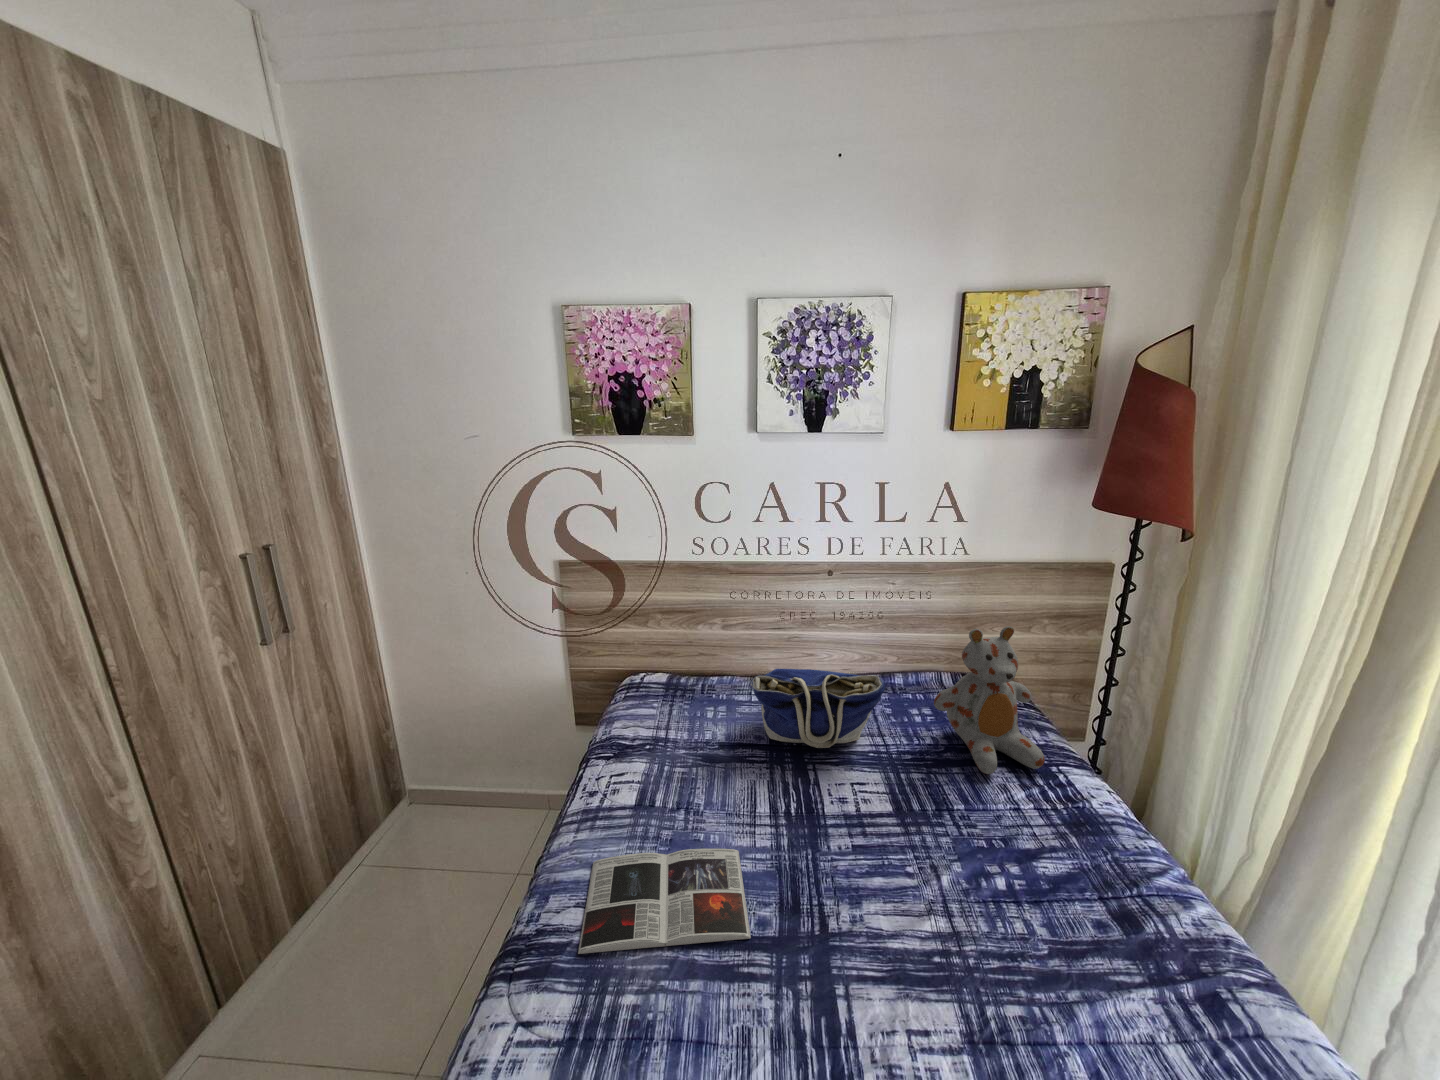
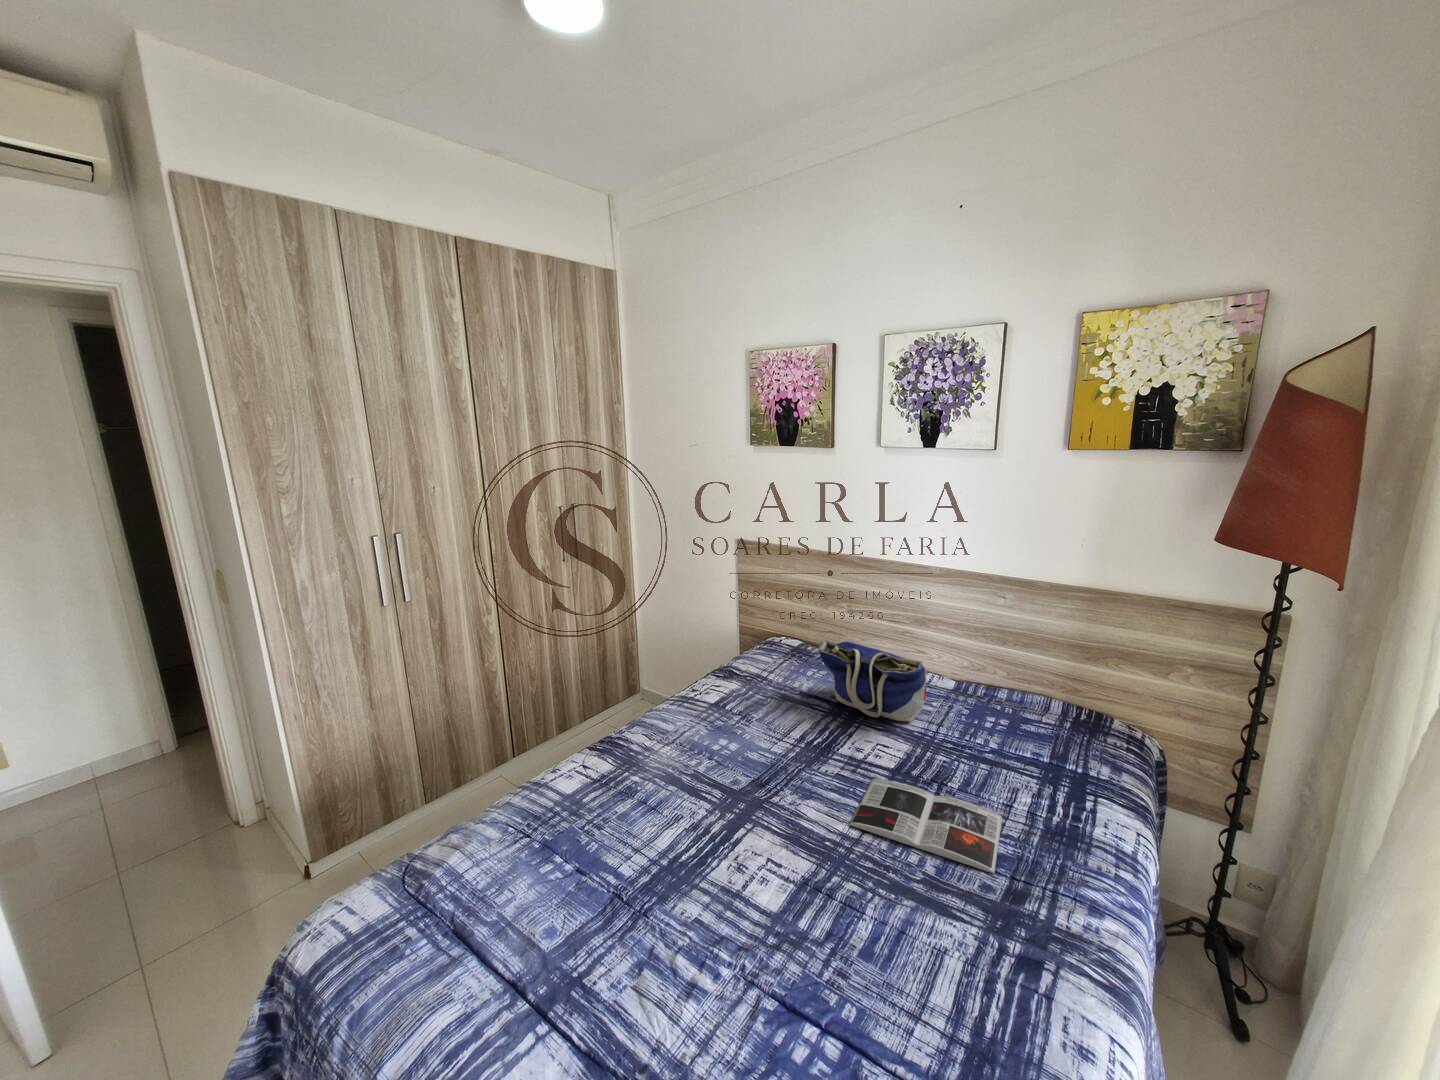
stuffed bear: present [934,626,1045,774] -> none [981,639,1099,791]
magazine: present [578,849,751,954] -> present [850,779,1002,874]

